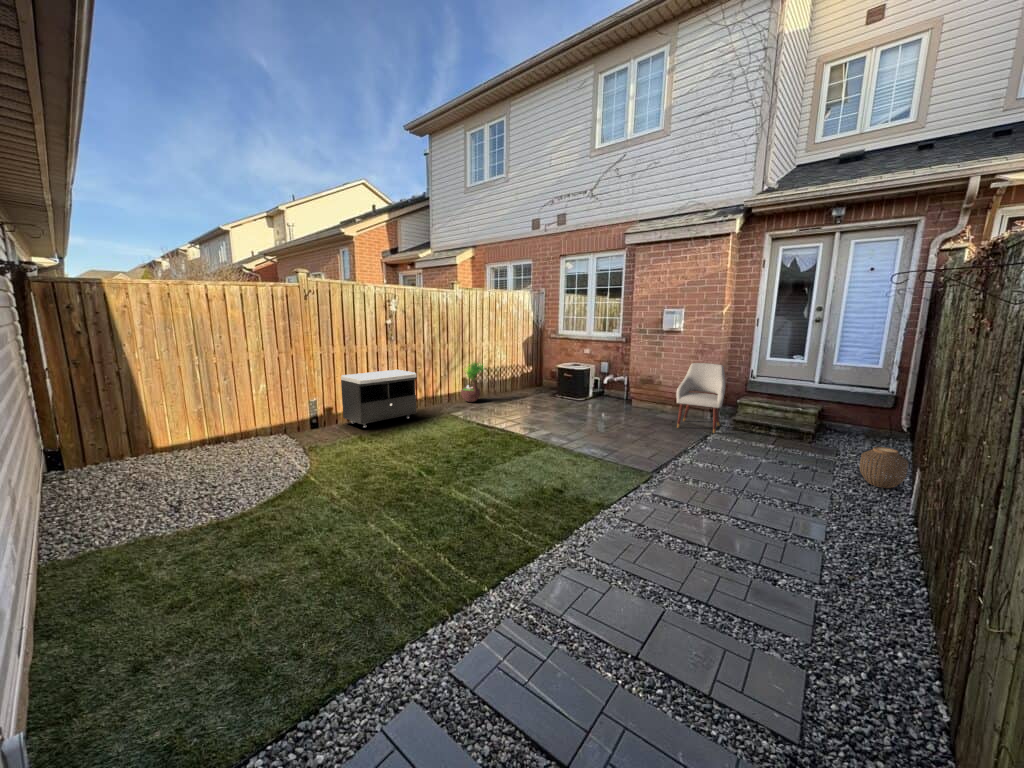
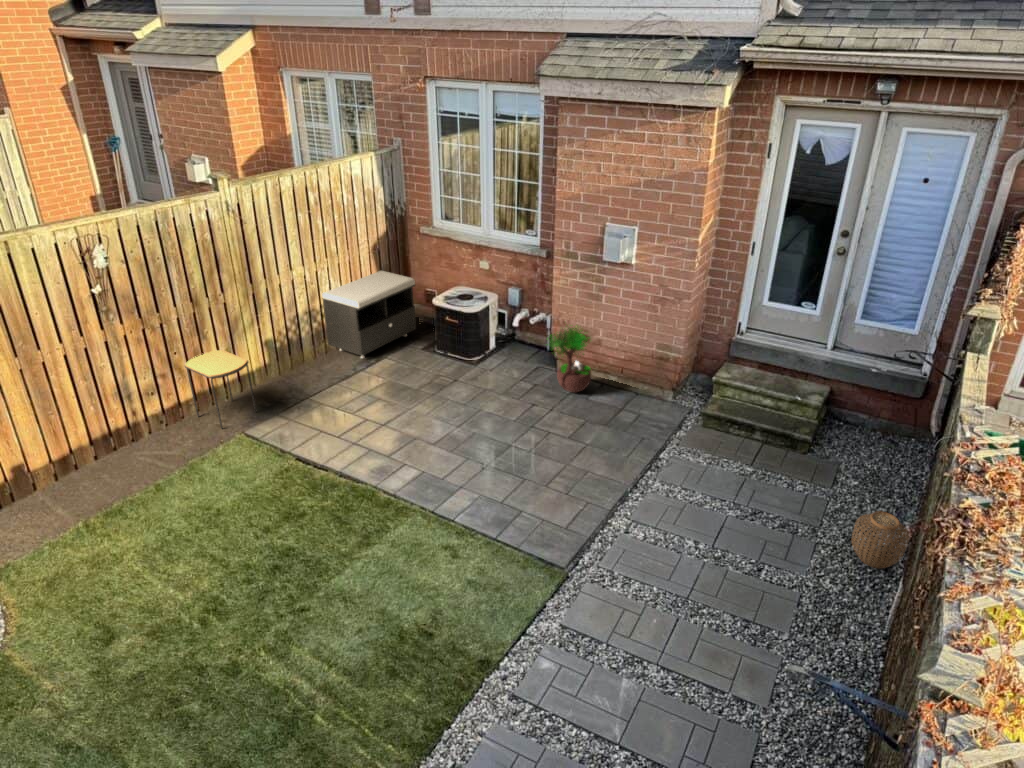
potted tree: present [461,363,483,402] -> present [547,328,591,392]
chair: present [676,363,725,433] -> none [621,321,696,443]
storage bench: present [341,370,417,428] -> present [322,271,416,358]
side table: none [422,374,456,413] -> present [185,350,256,429]

